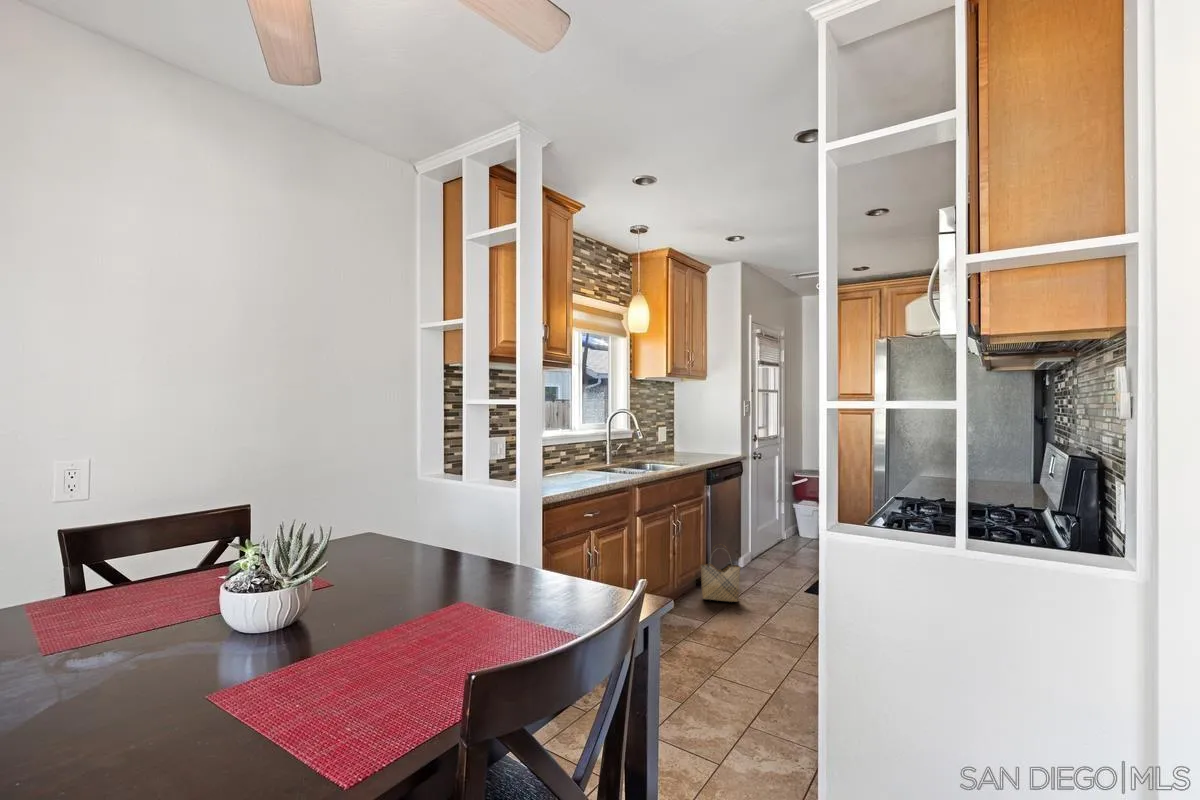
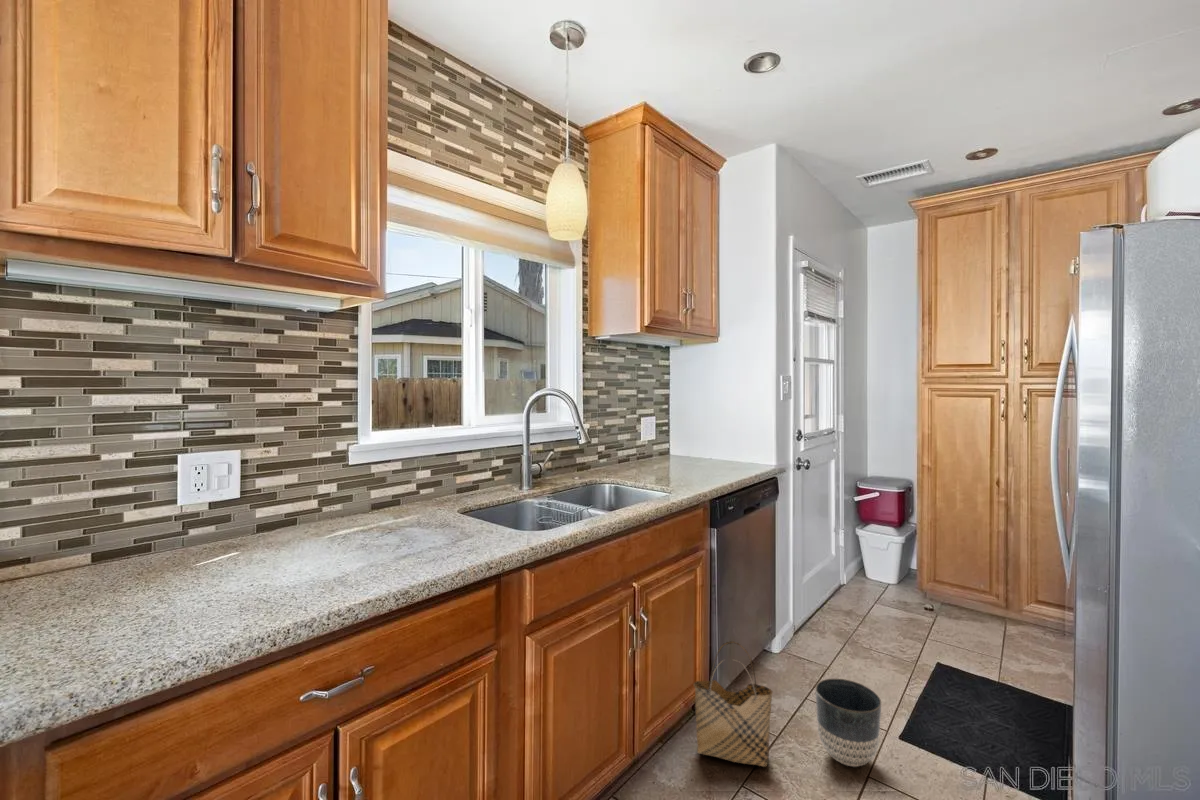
planter: none [762,563,794,601] -> present [816,679,881,767]

